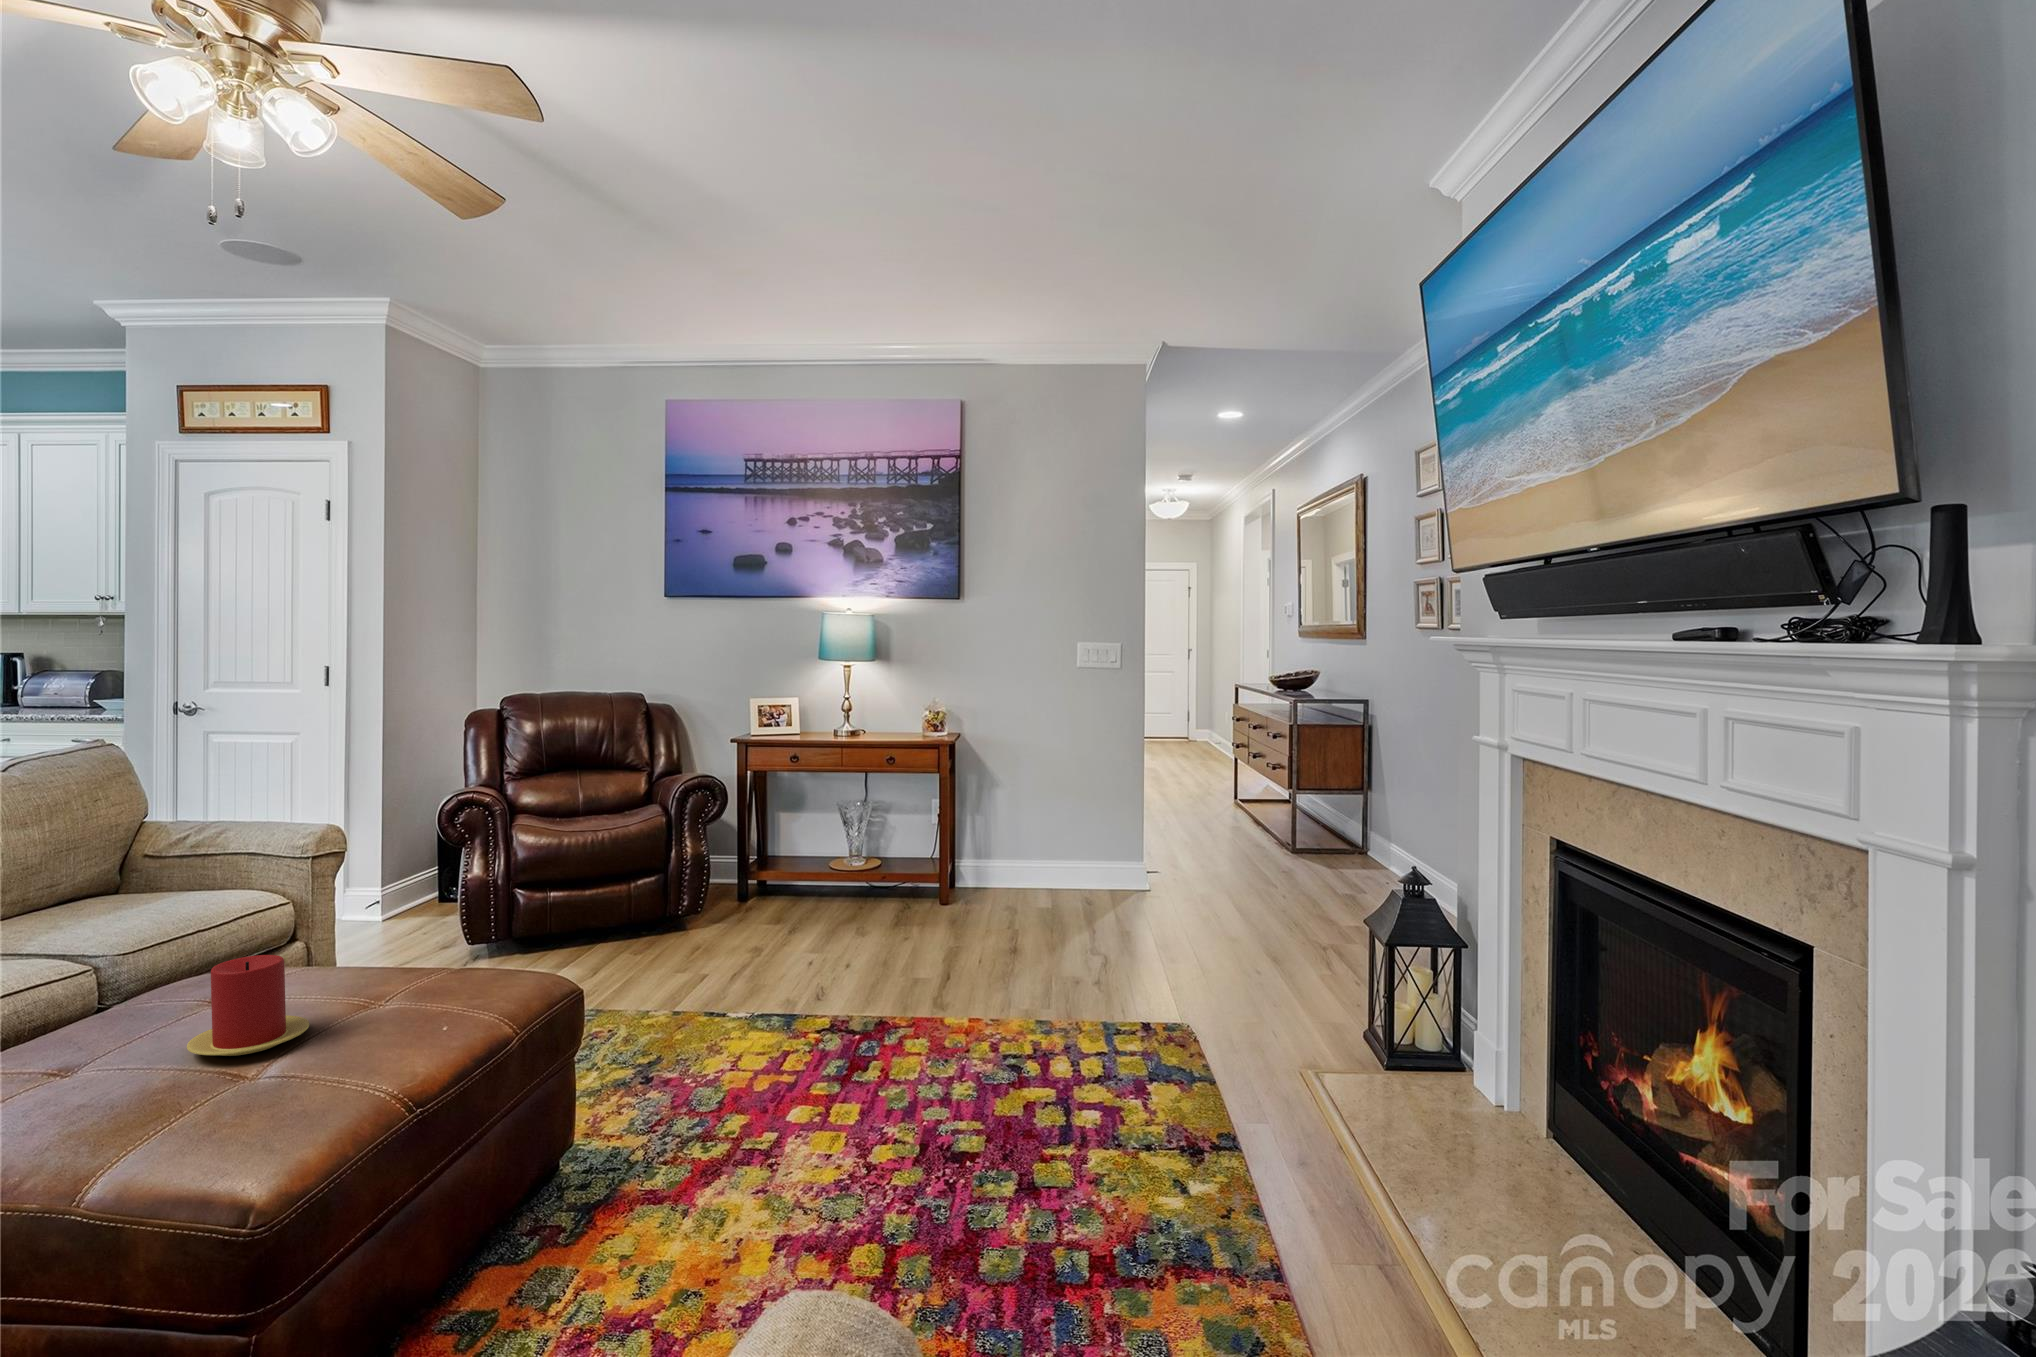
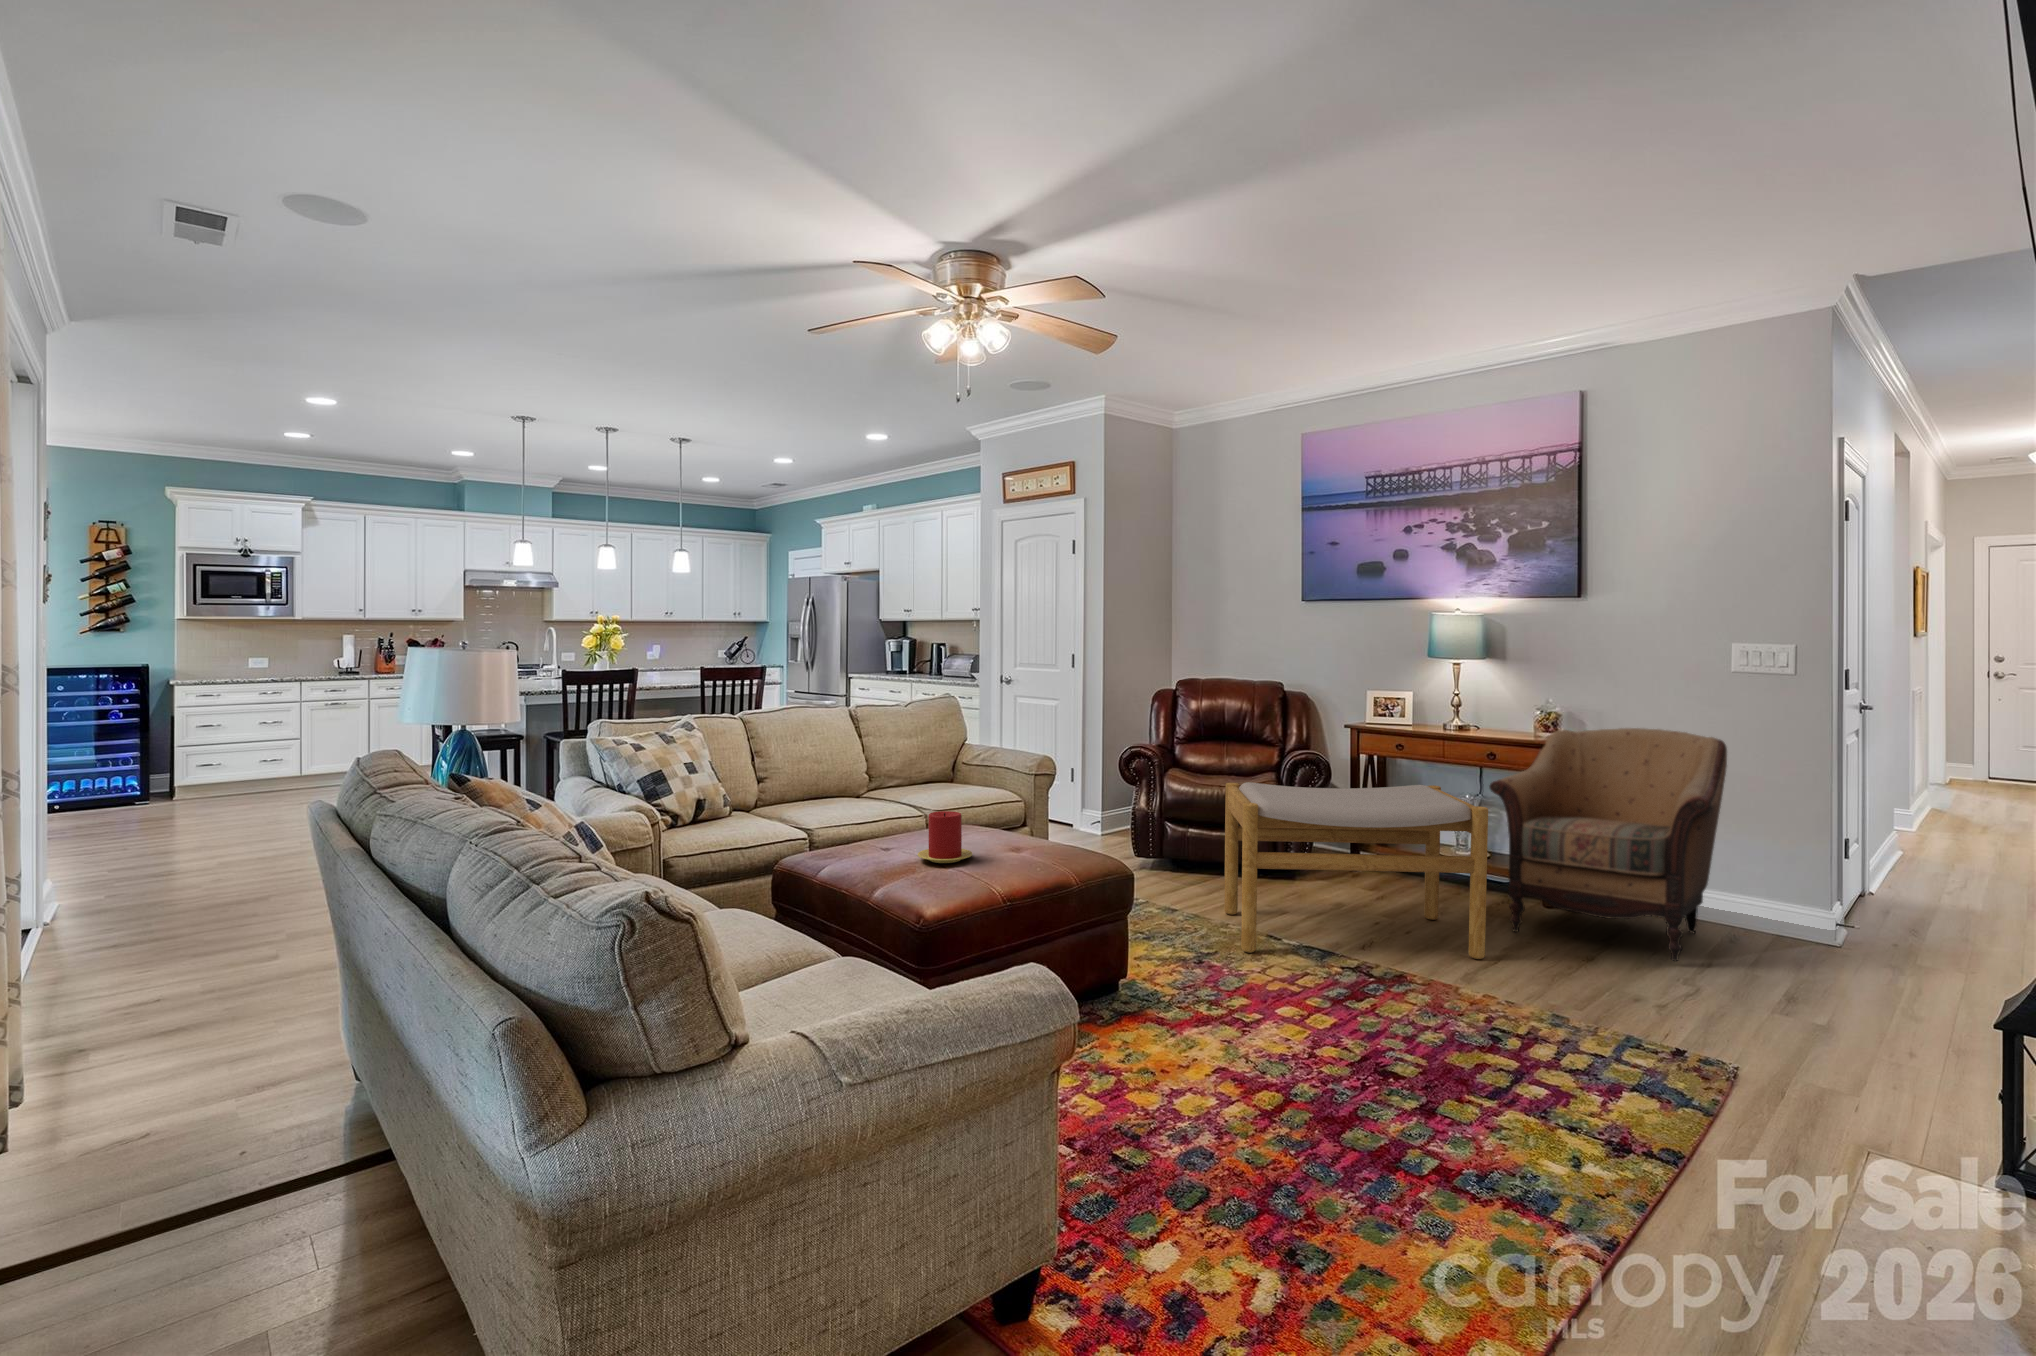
armchair: none [917,727,1112,947] -> present [1489,728,1727,961]
footstool: none [634,804,944,1048] -> present [1224,782,1488,959]

